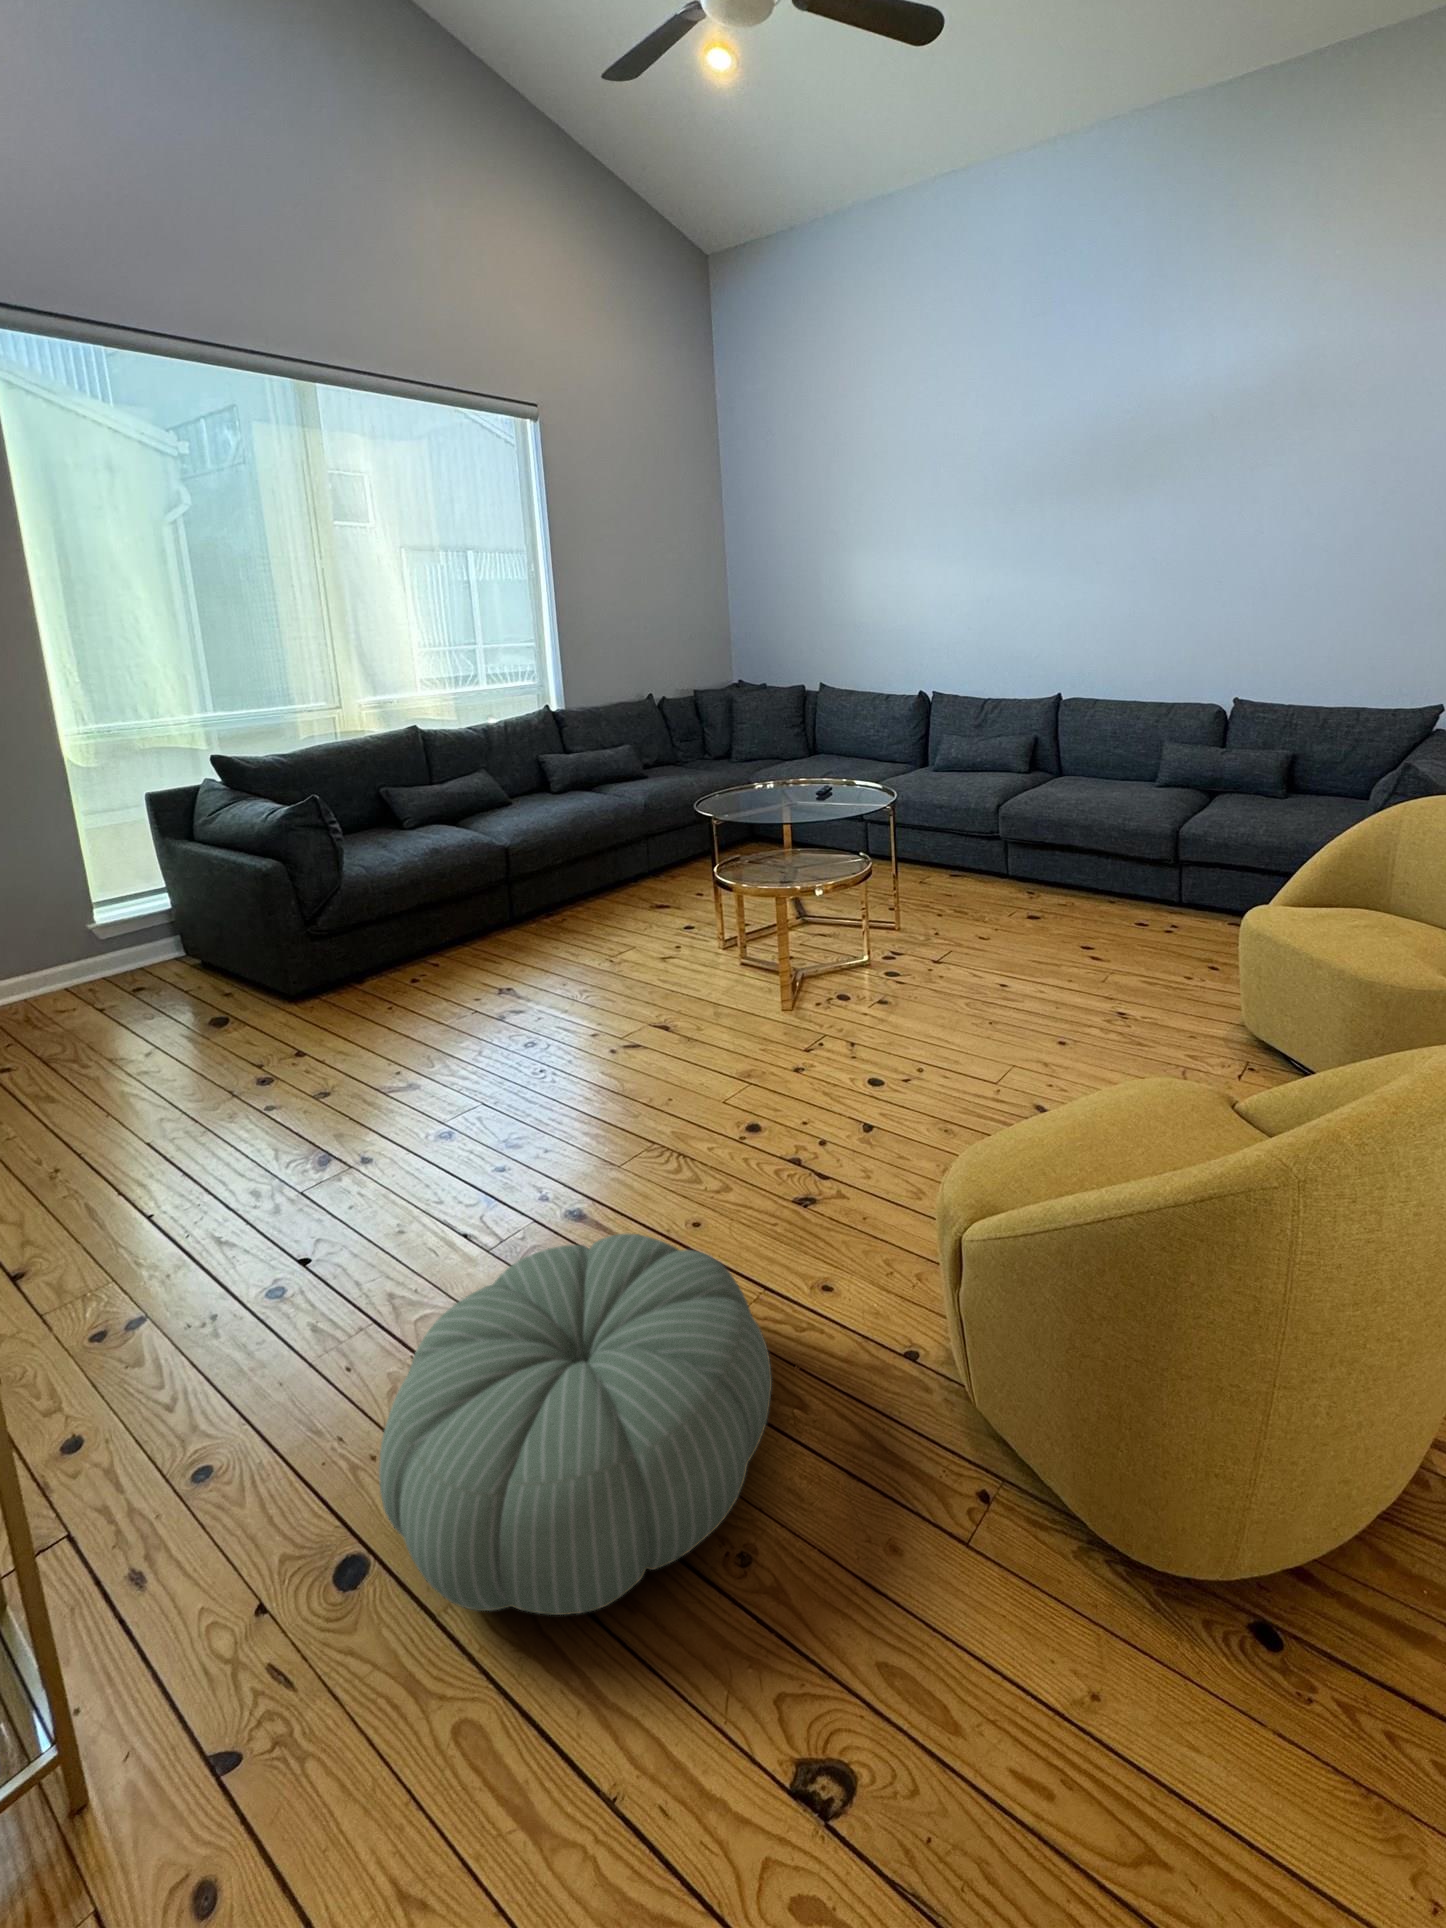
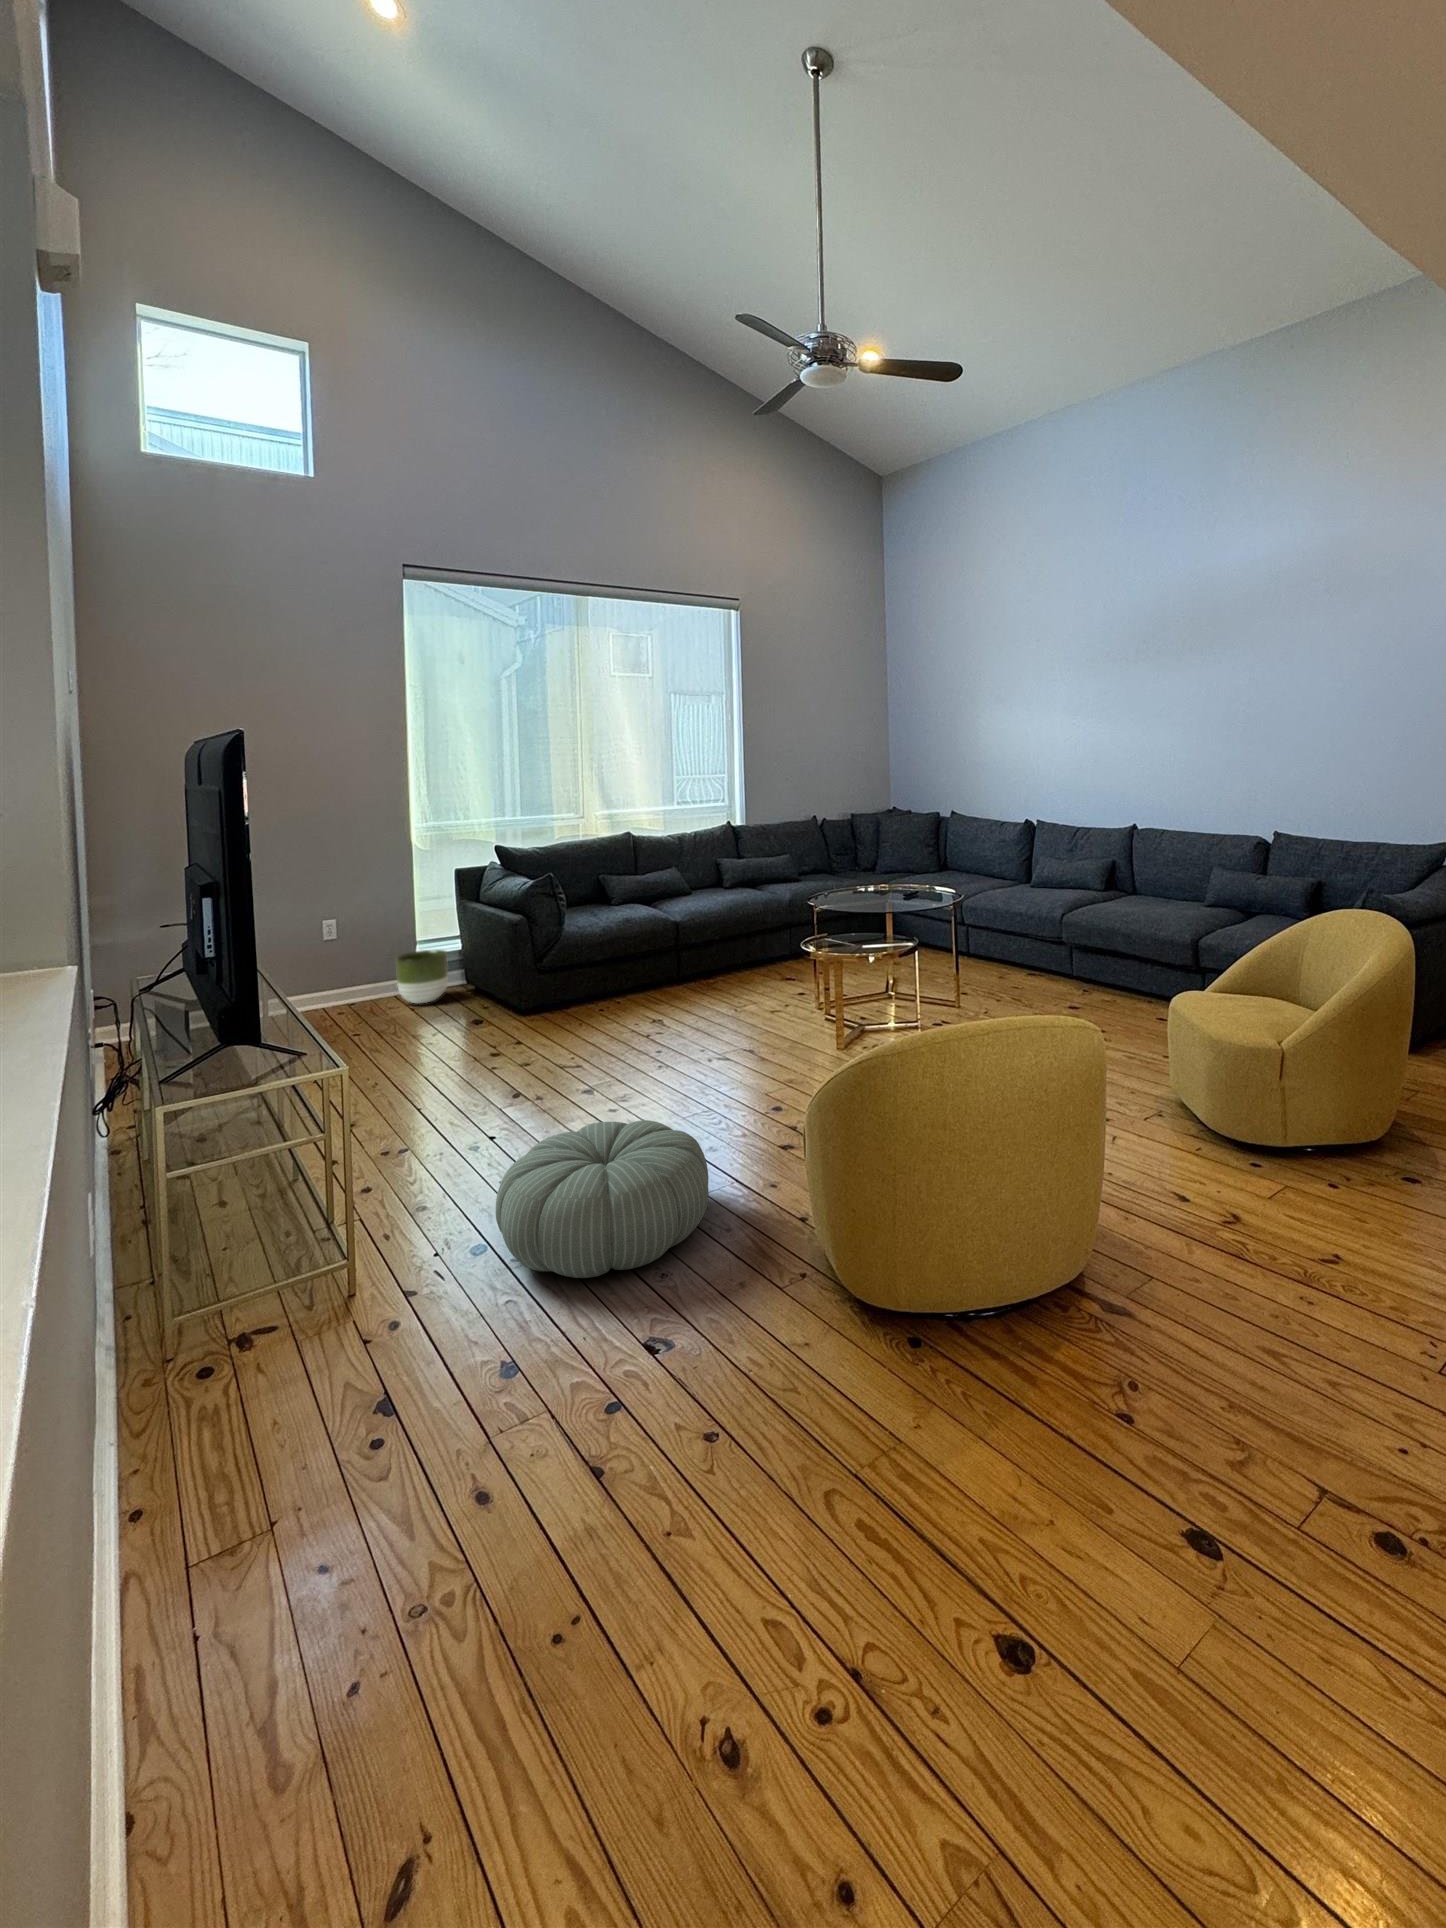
planter: none [58,914,154,998] -> present [396,950,448,1004]

